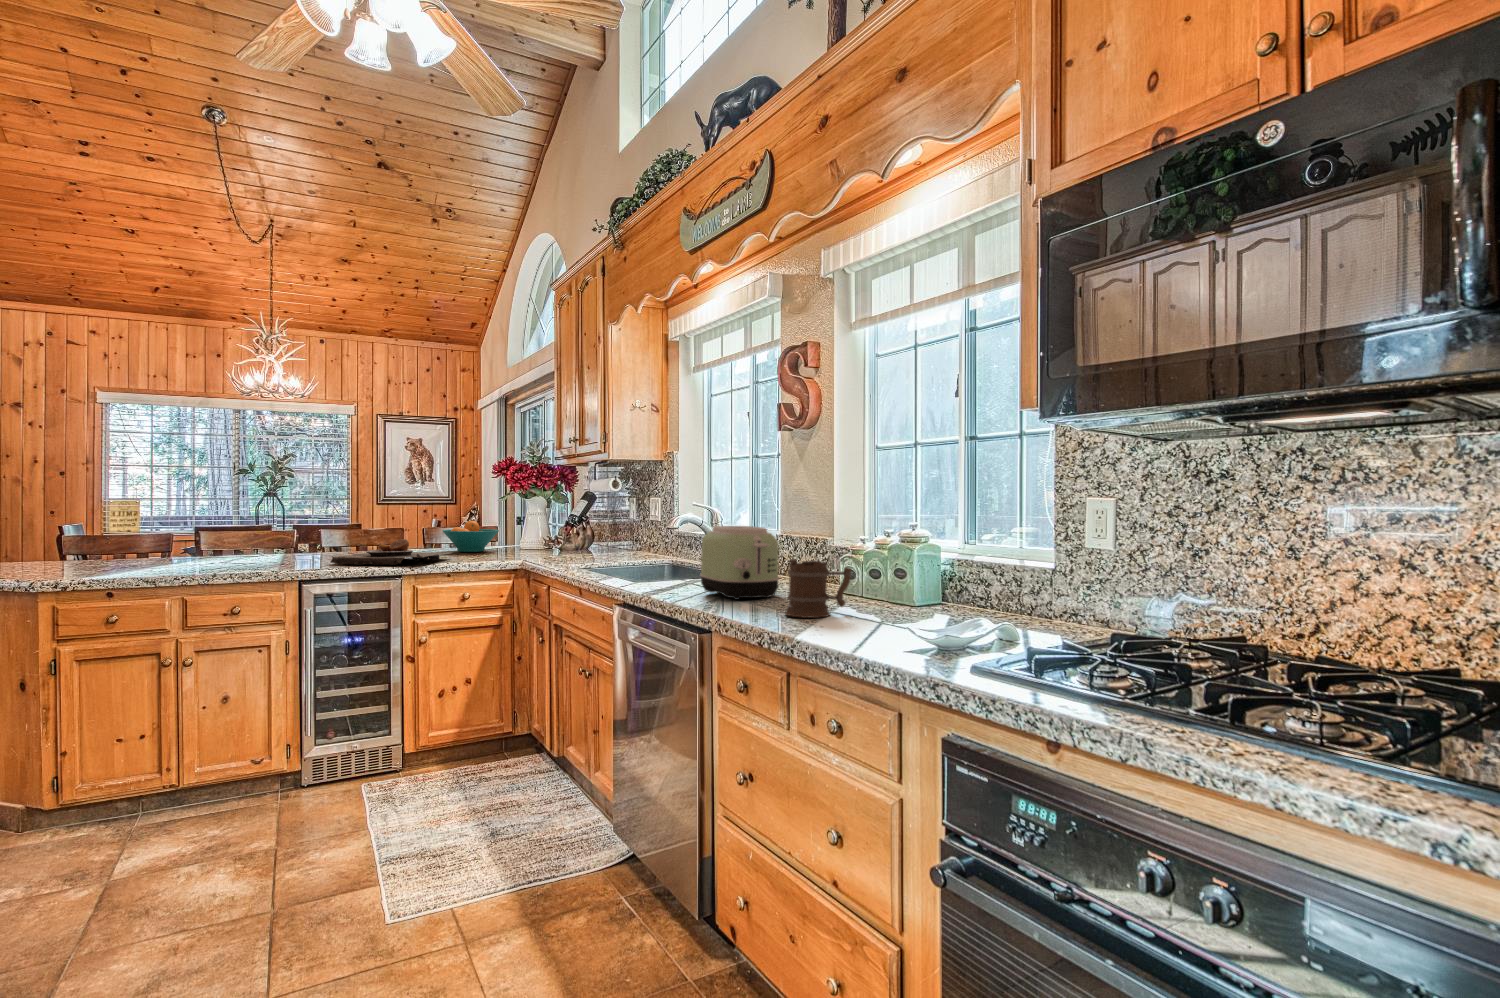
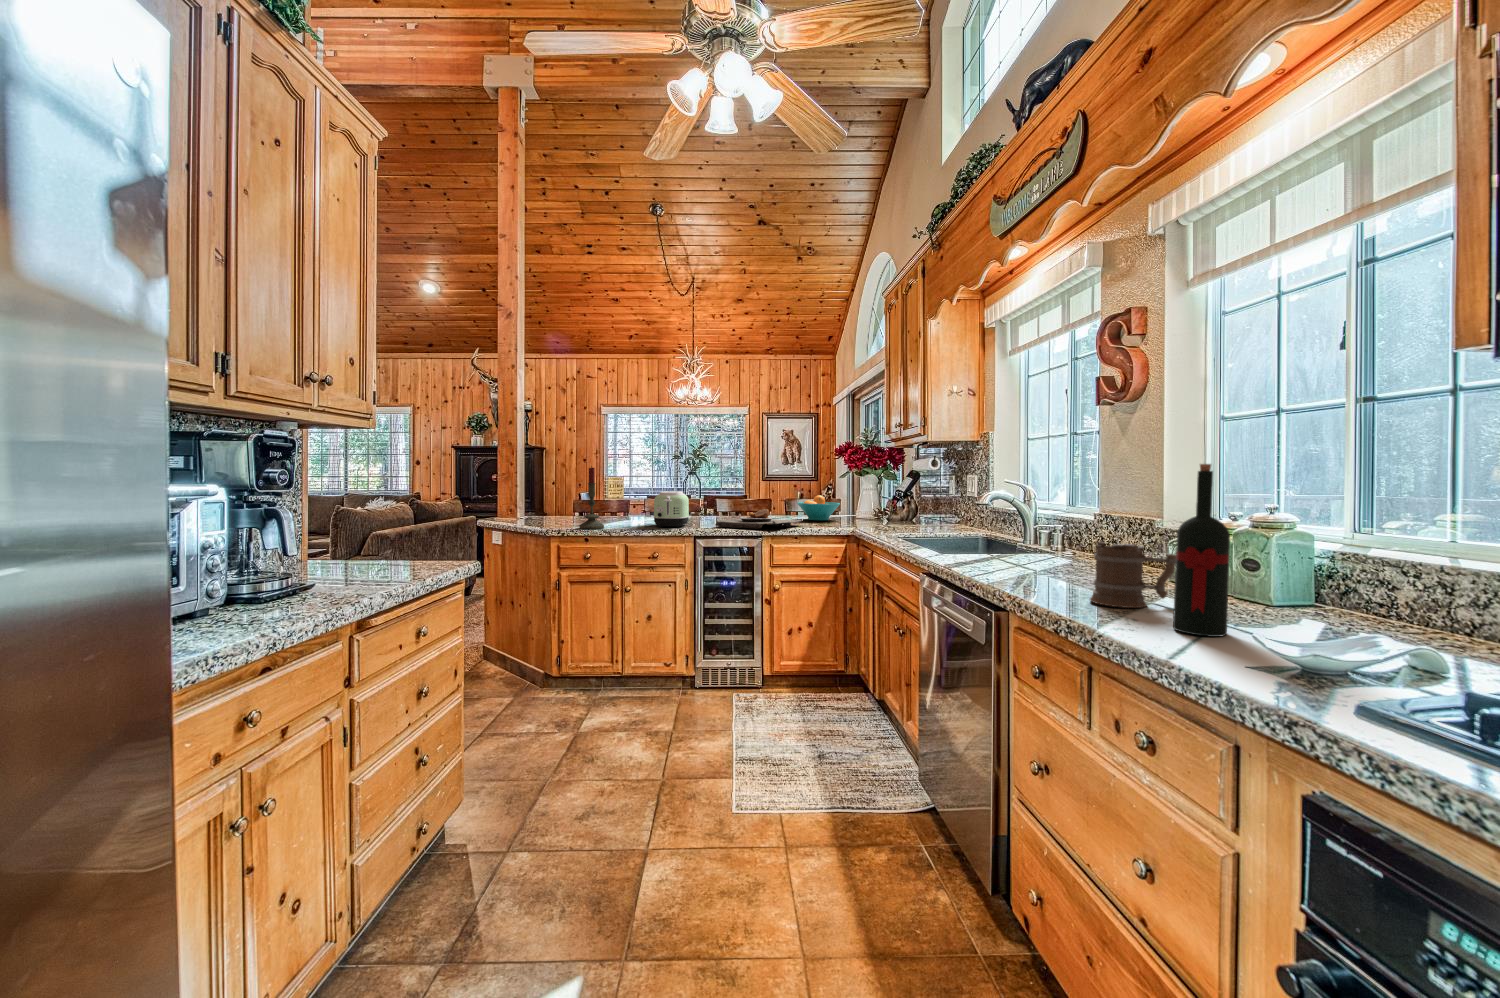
candle: none [99,481,145,575] -> present [579,467,604,529]
wine bottle: none [852,489,890,633] -> present [1173,464,1230,637]
toaster: present [700,526,780,600] -> present [654,491,689,527]

